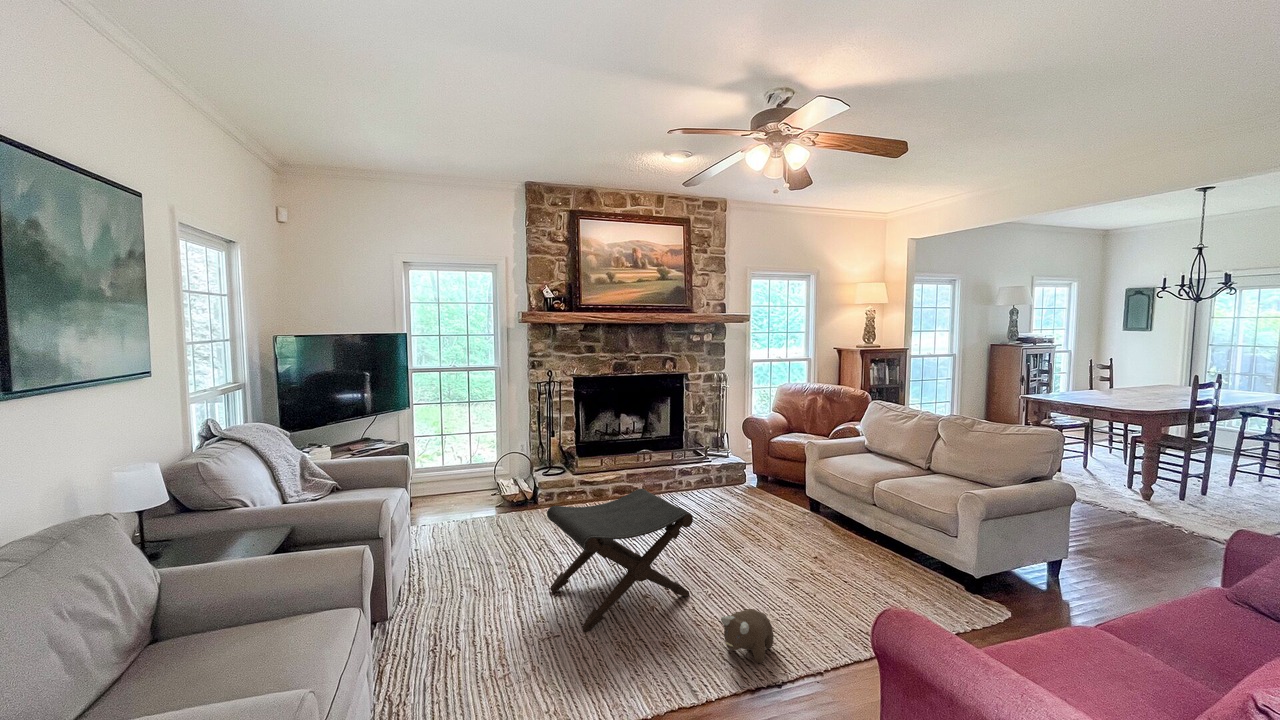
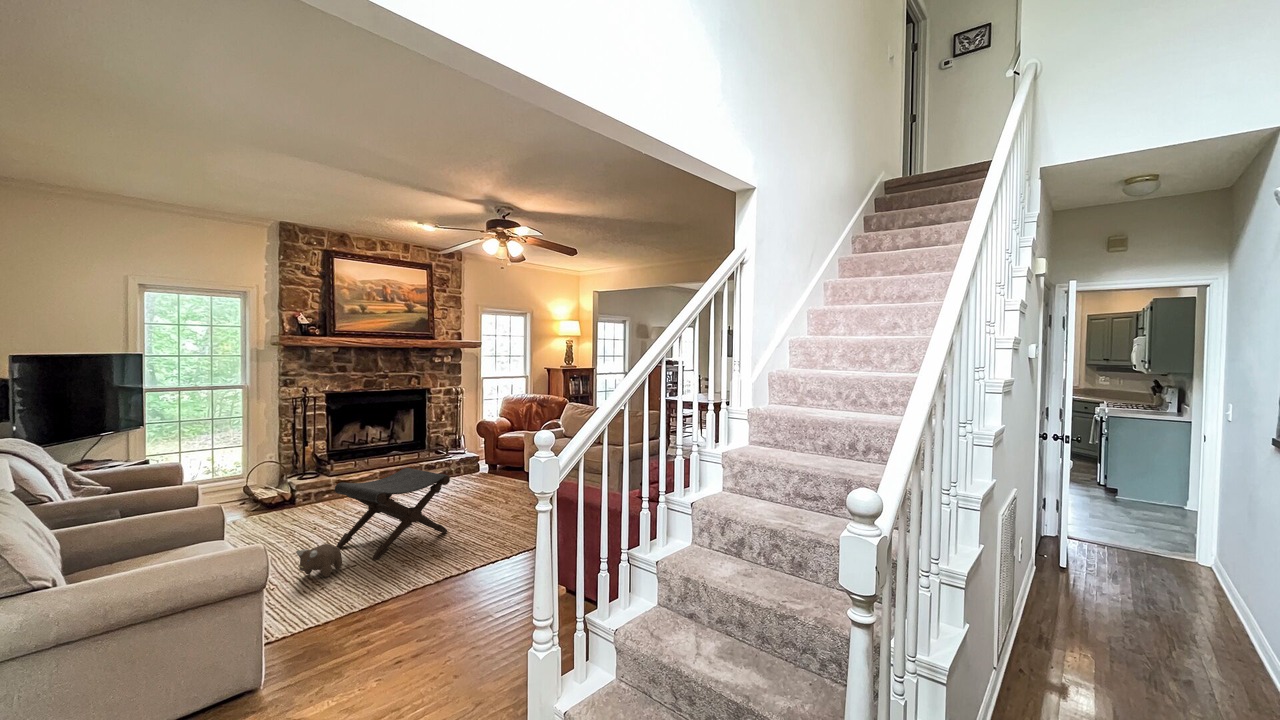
plush toy: present [721,609,774,663] -> present [296,544,342,577]

